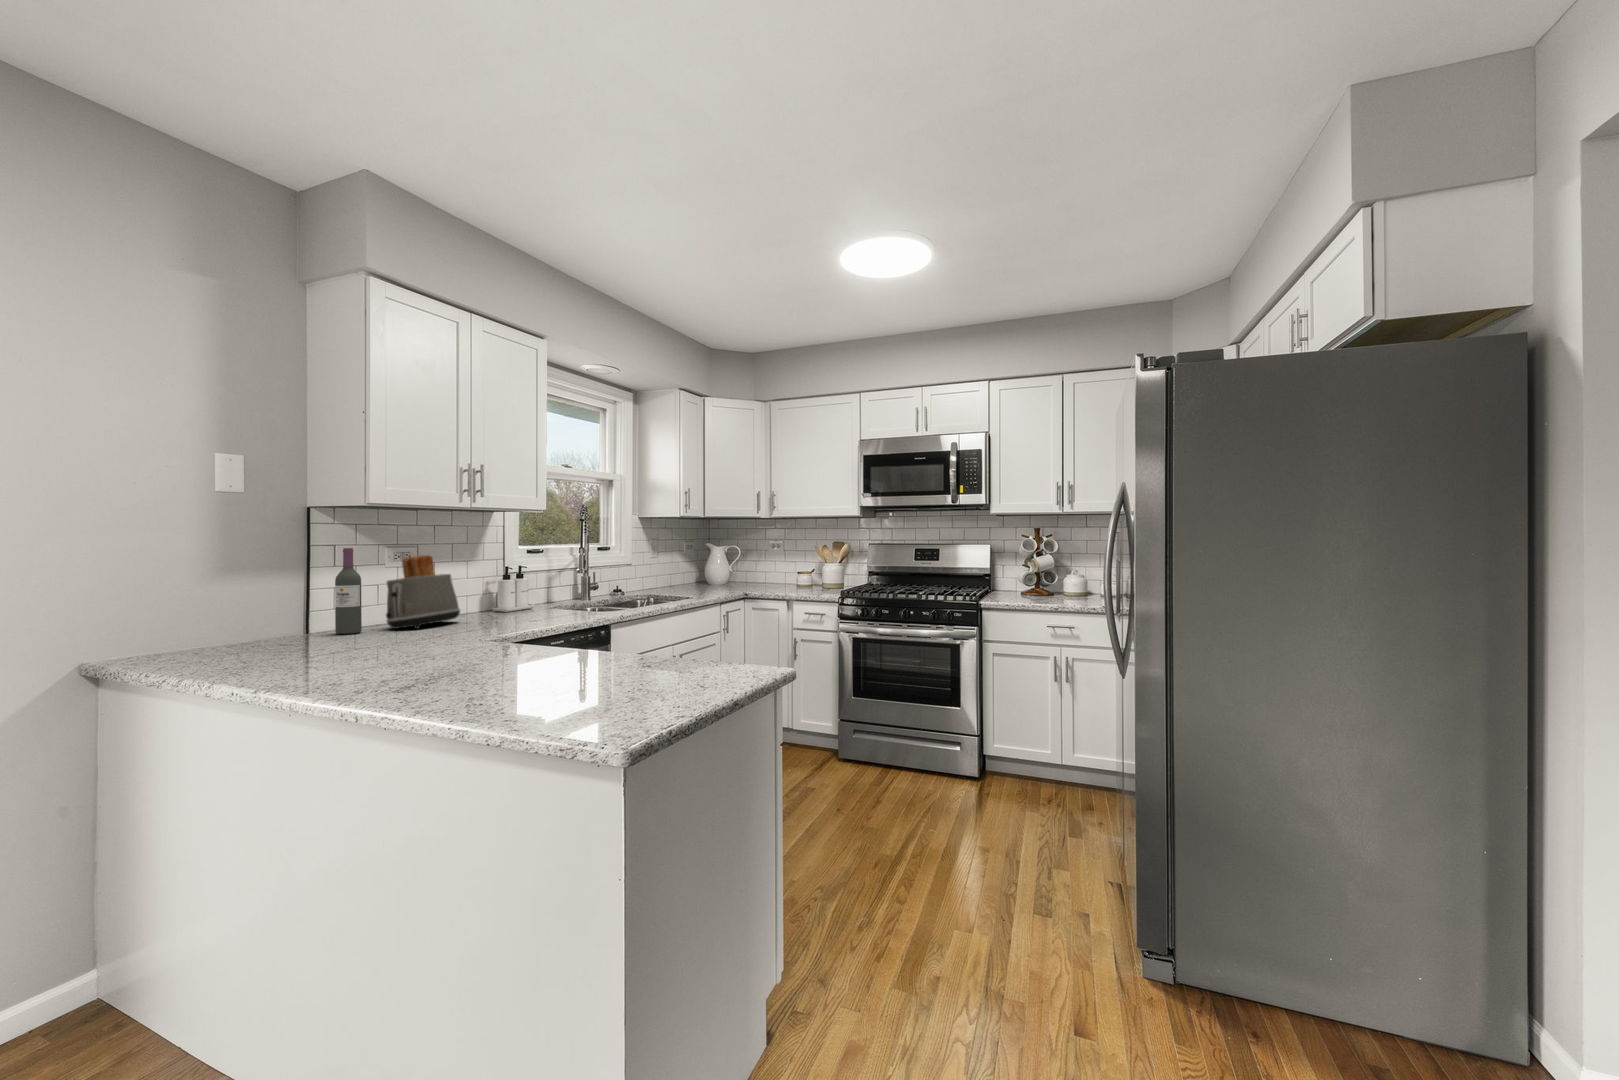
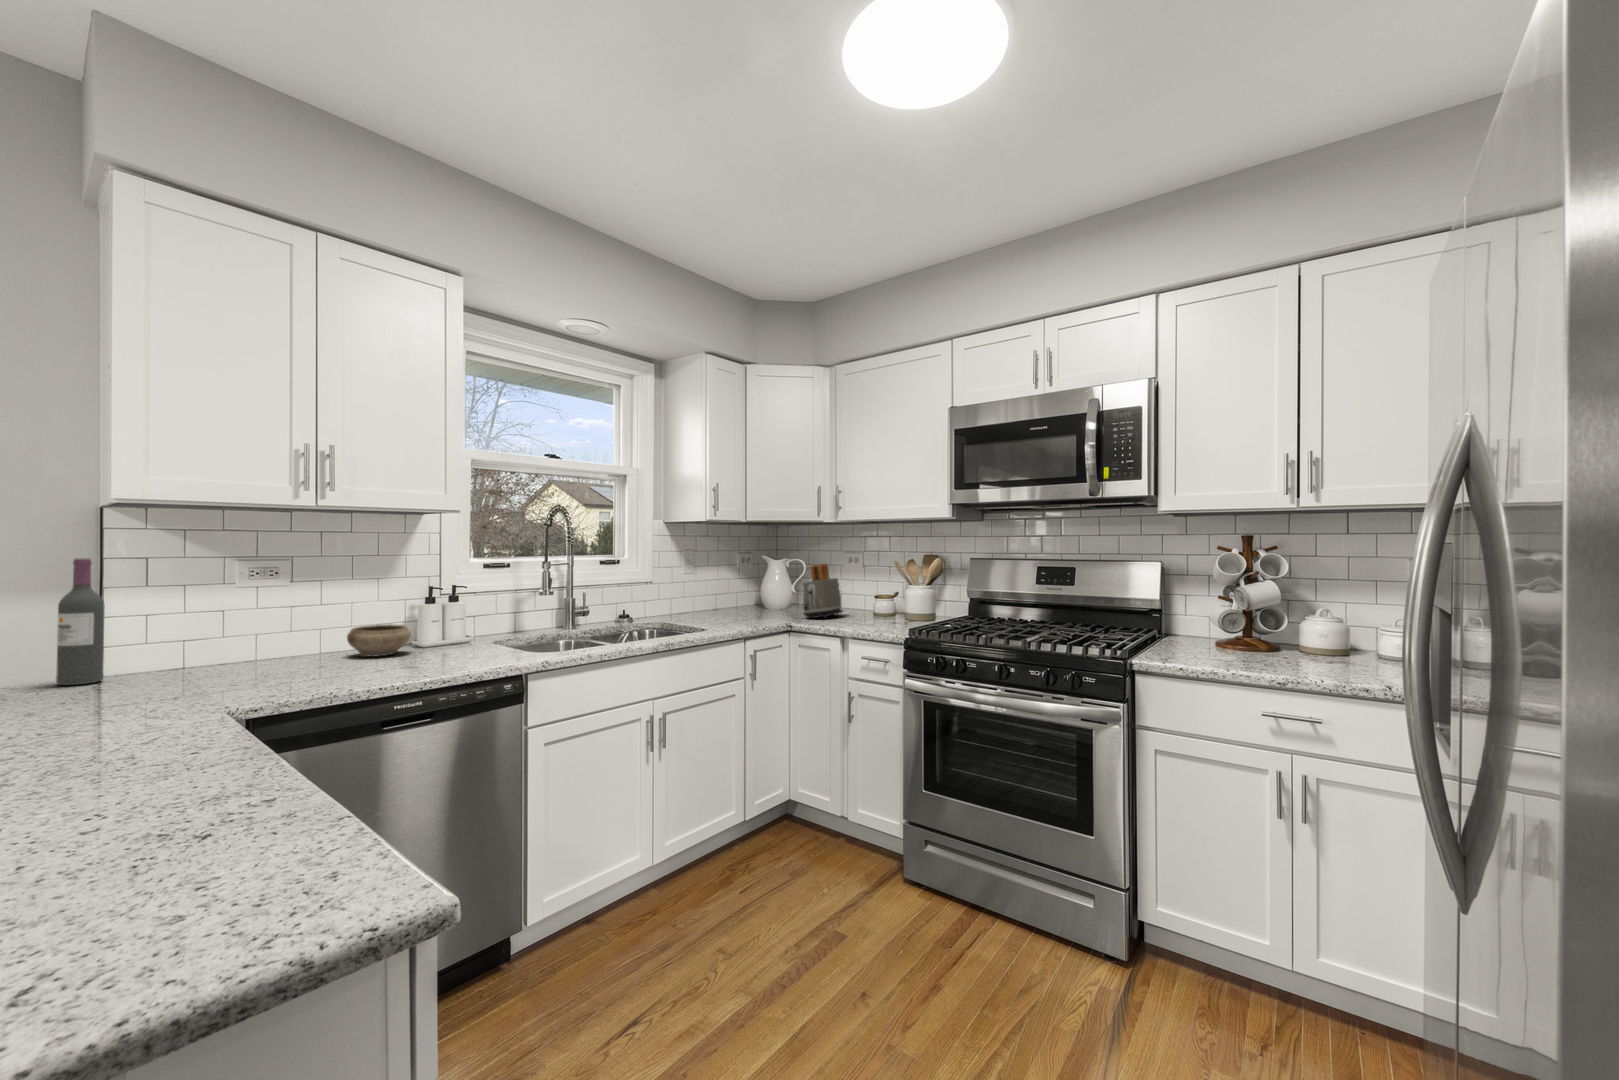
toaster: present [386,555,460,629] -> present [803,564,843,619]
ceramic bowl: none [477,594,520,617] -> present [347,624,411,657]

